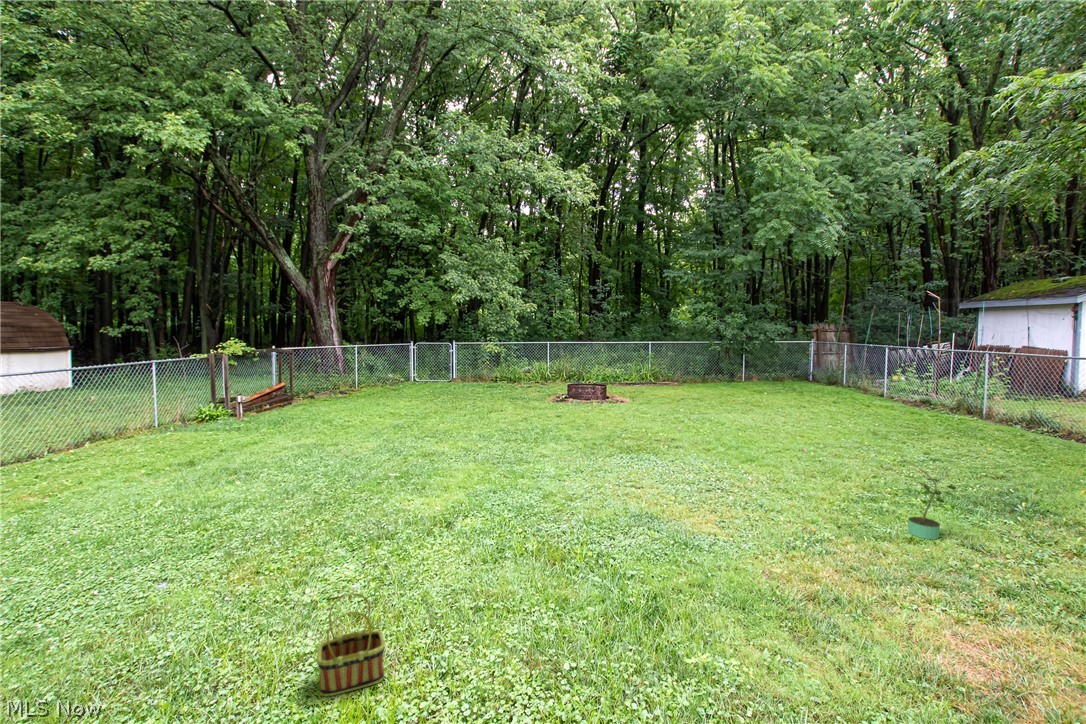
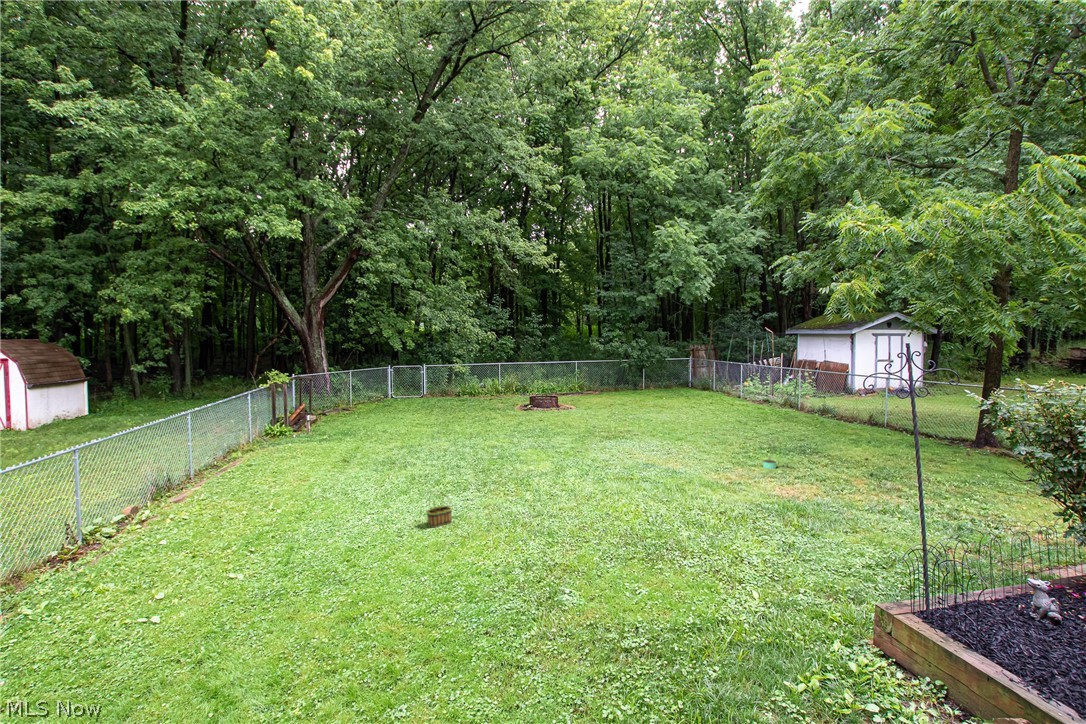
basket: present [317,593,385,696] -> present [427,505,452,527]

